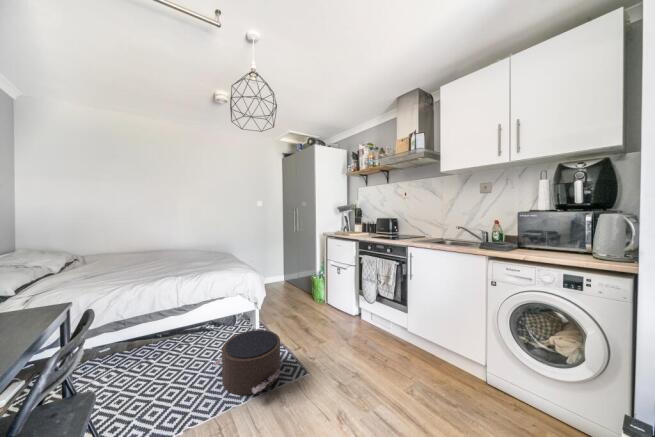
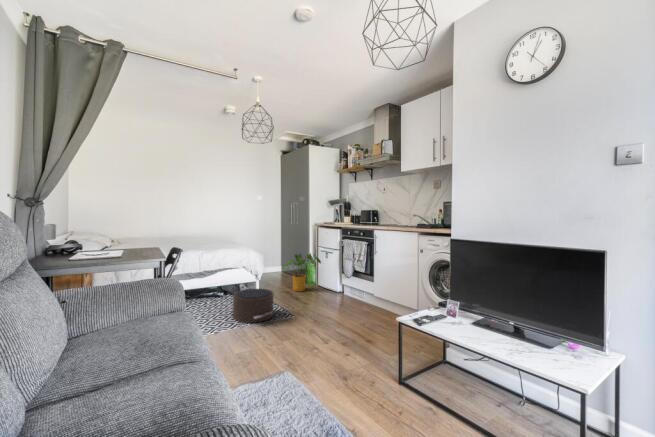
house plant: none [287,268,333,316] -> present [282,253,321,291]

